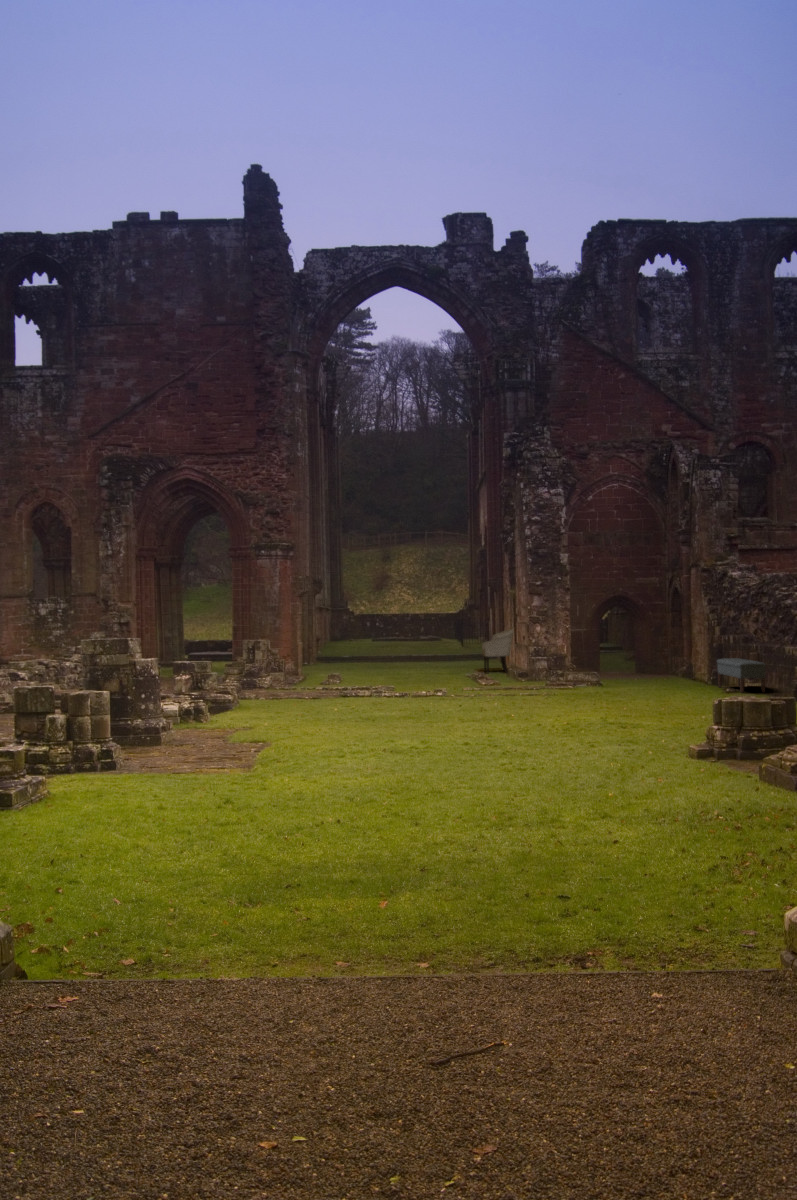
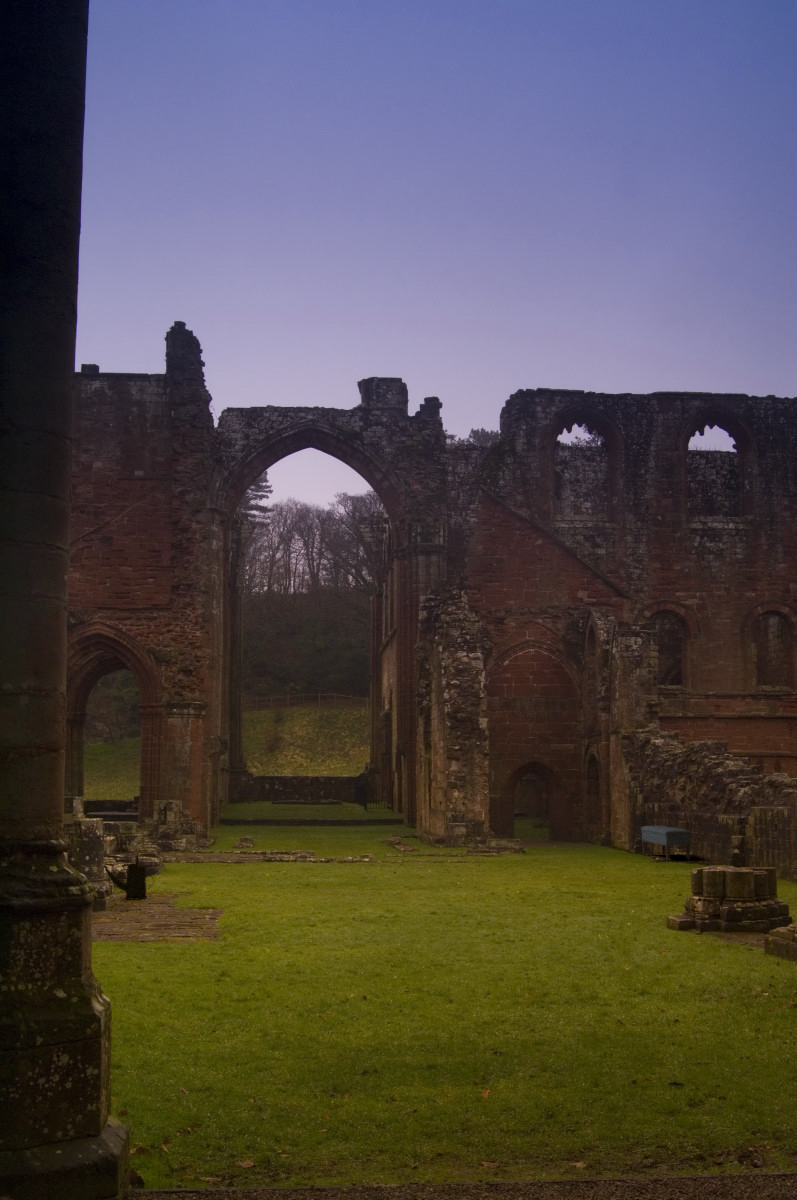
chair: present [482,629,514,673] -> none [399,794,433,840]
watering can: none [160,694,212,736] -> present [104,855,150,899]

